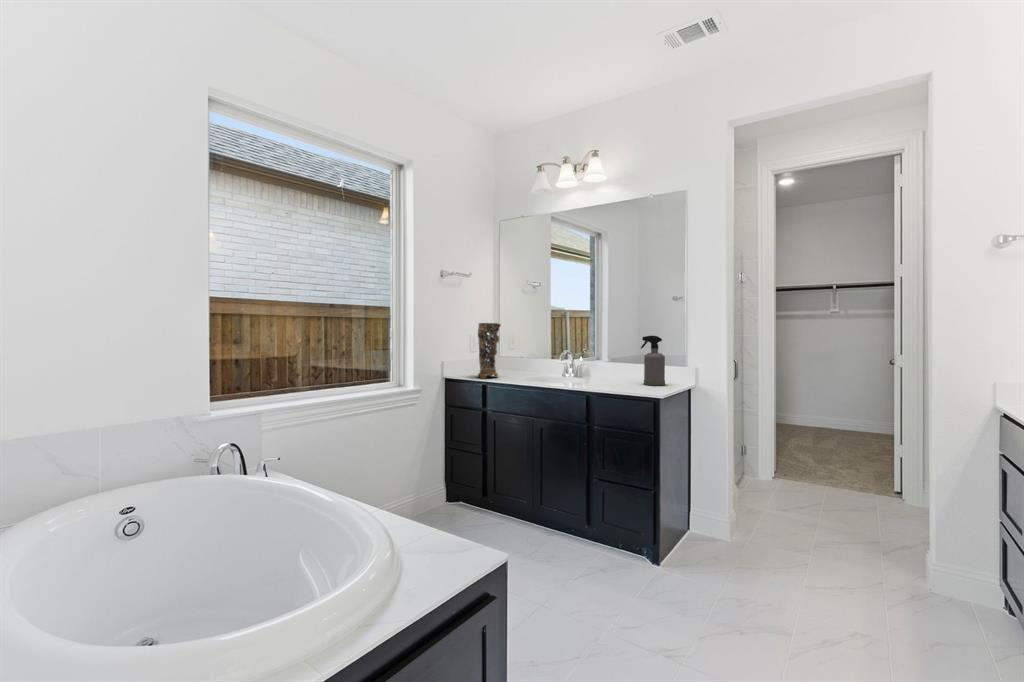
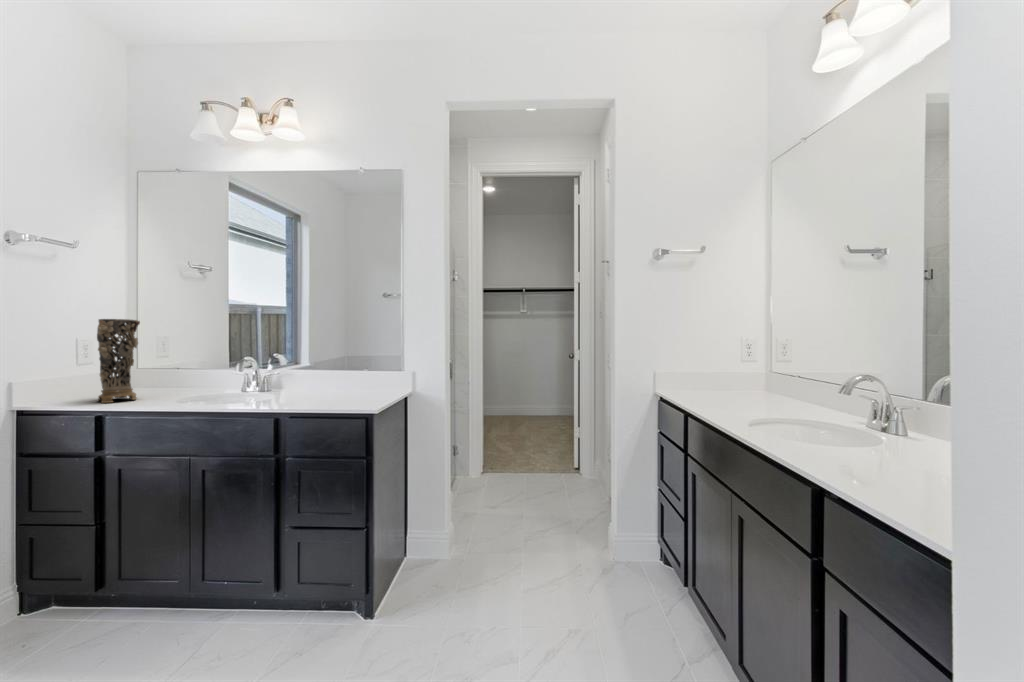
spray bottle: present [641,336,665,386] -> none [348,336,378,396]

